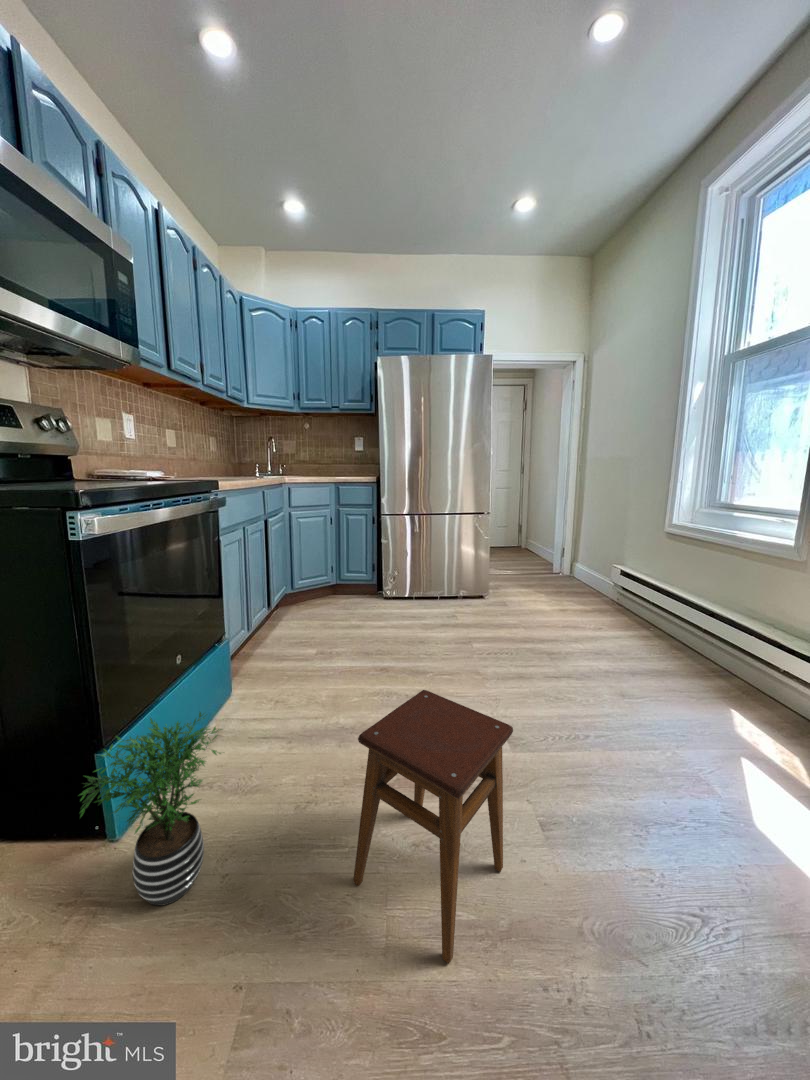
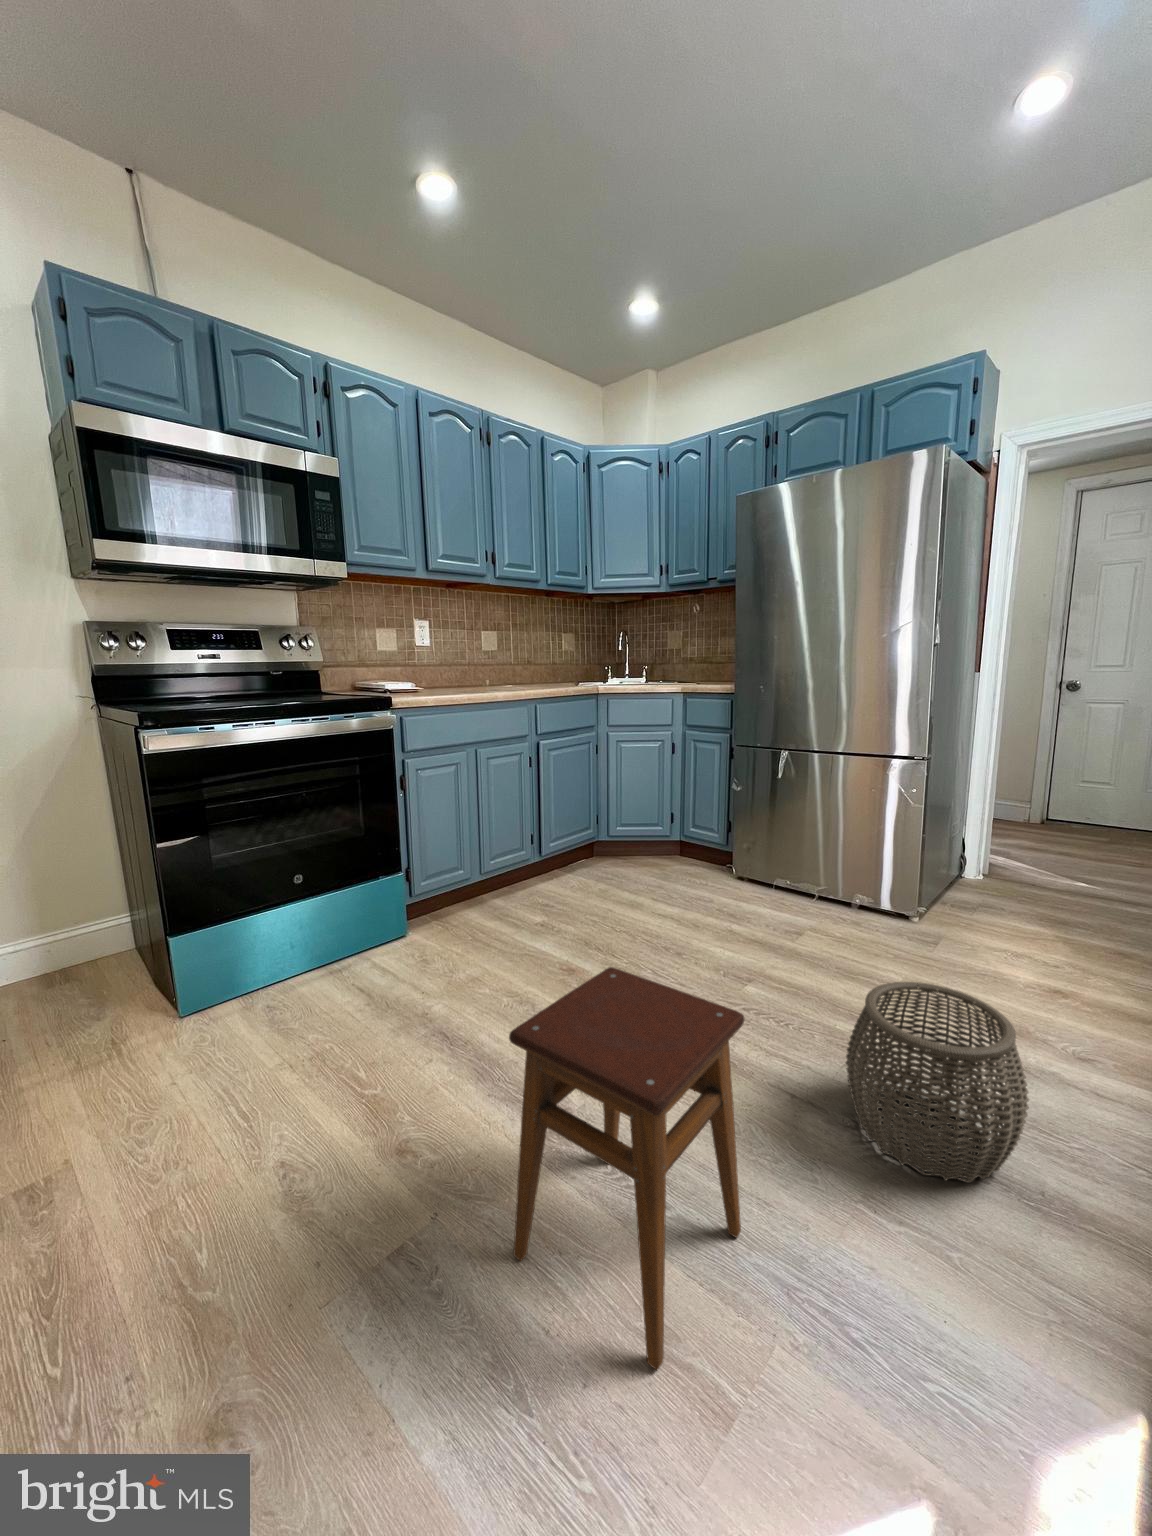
woven basket: none [572,702,689,836] -> present [846,982,1029,1182]
potted plant: present [80,712,221,906] -> none [100,1006,321,1293]

